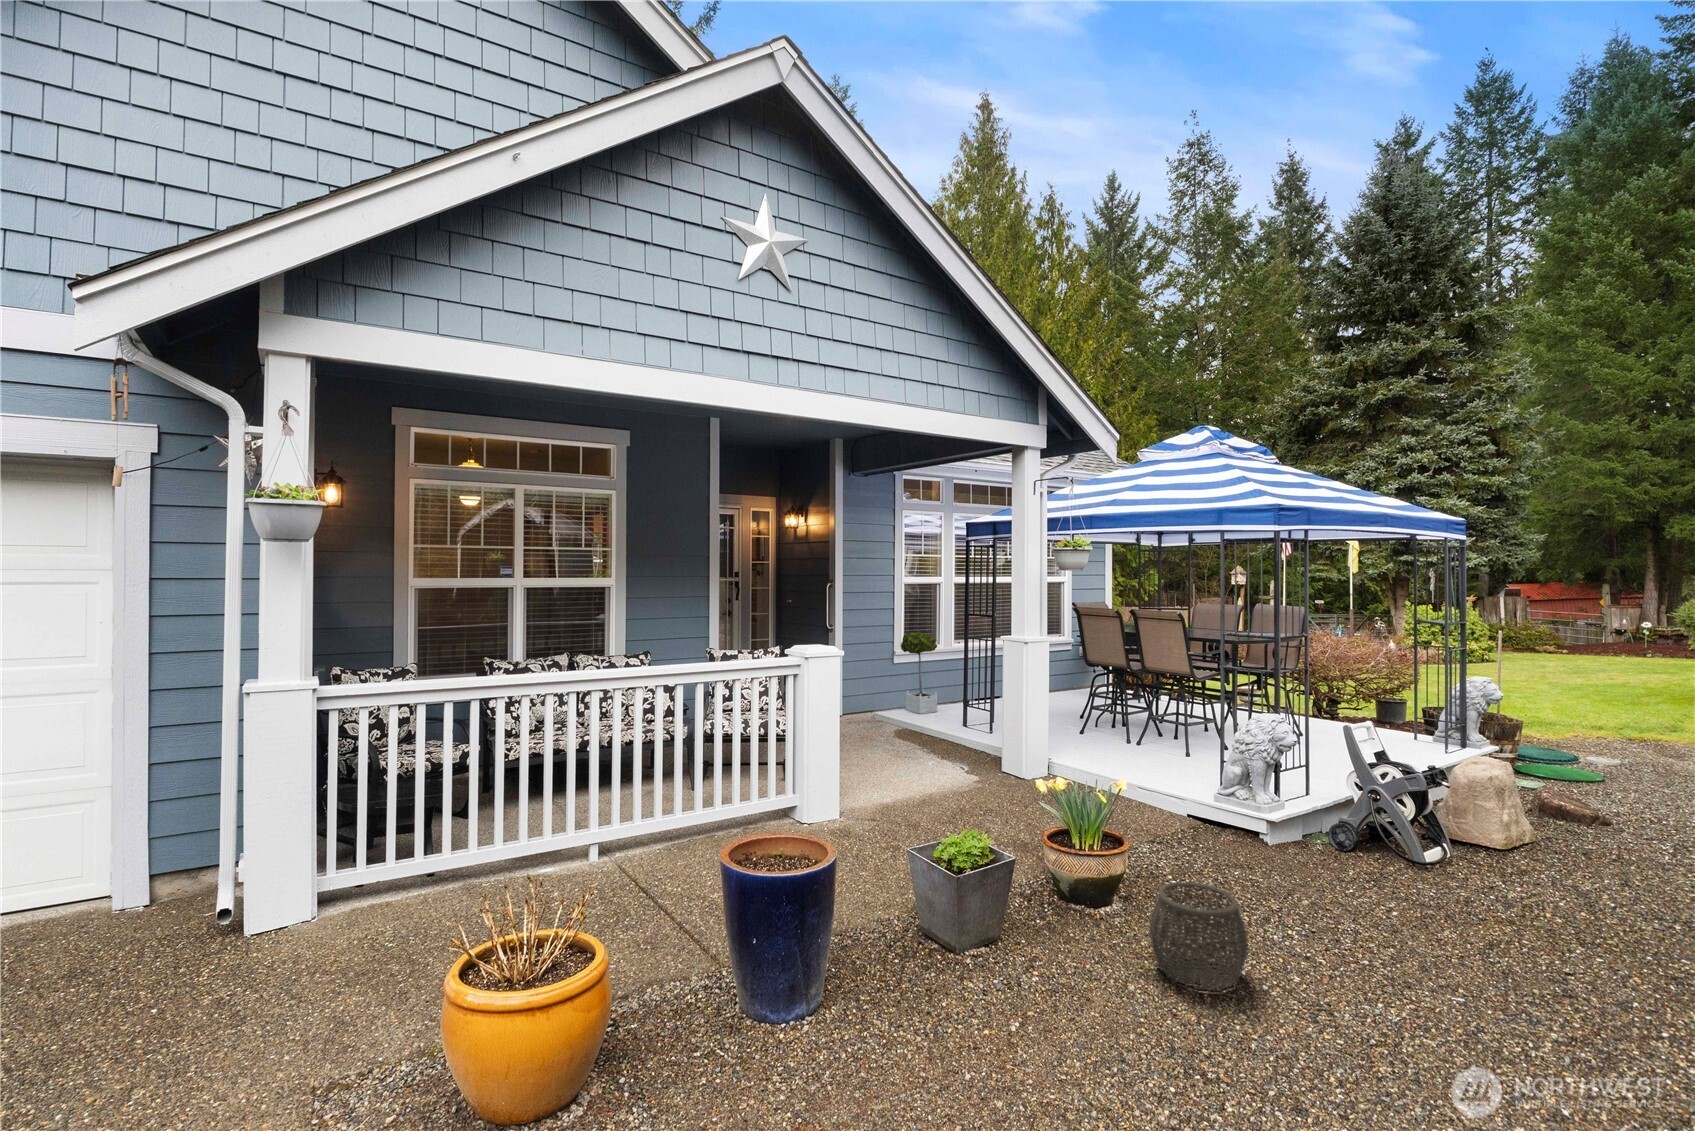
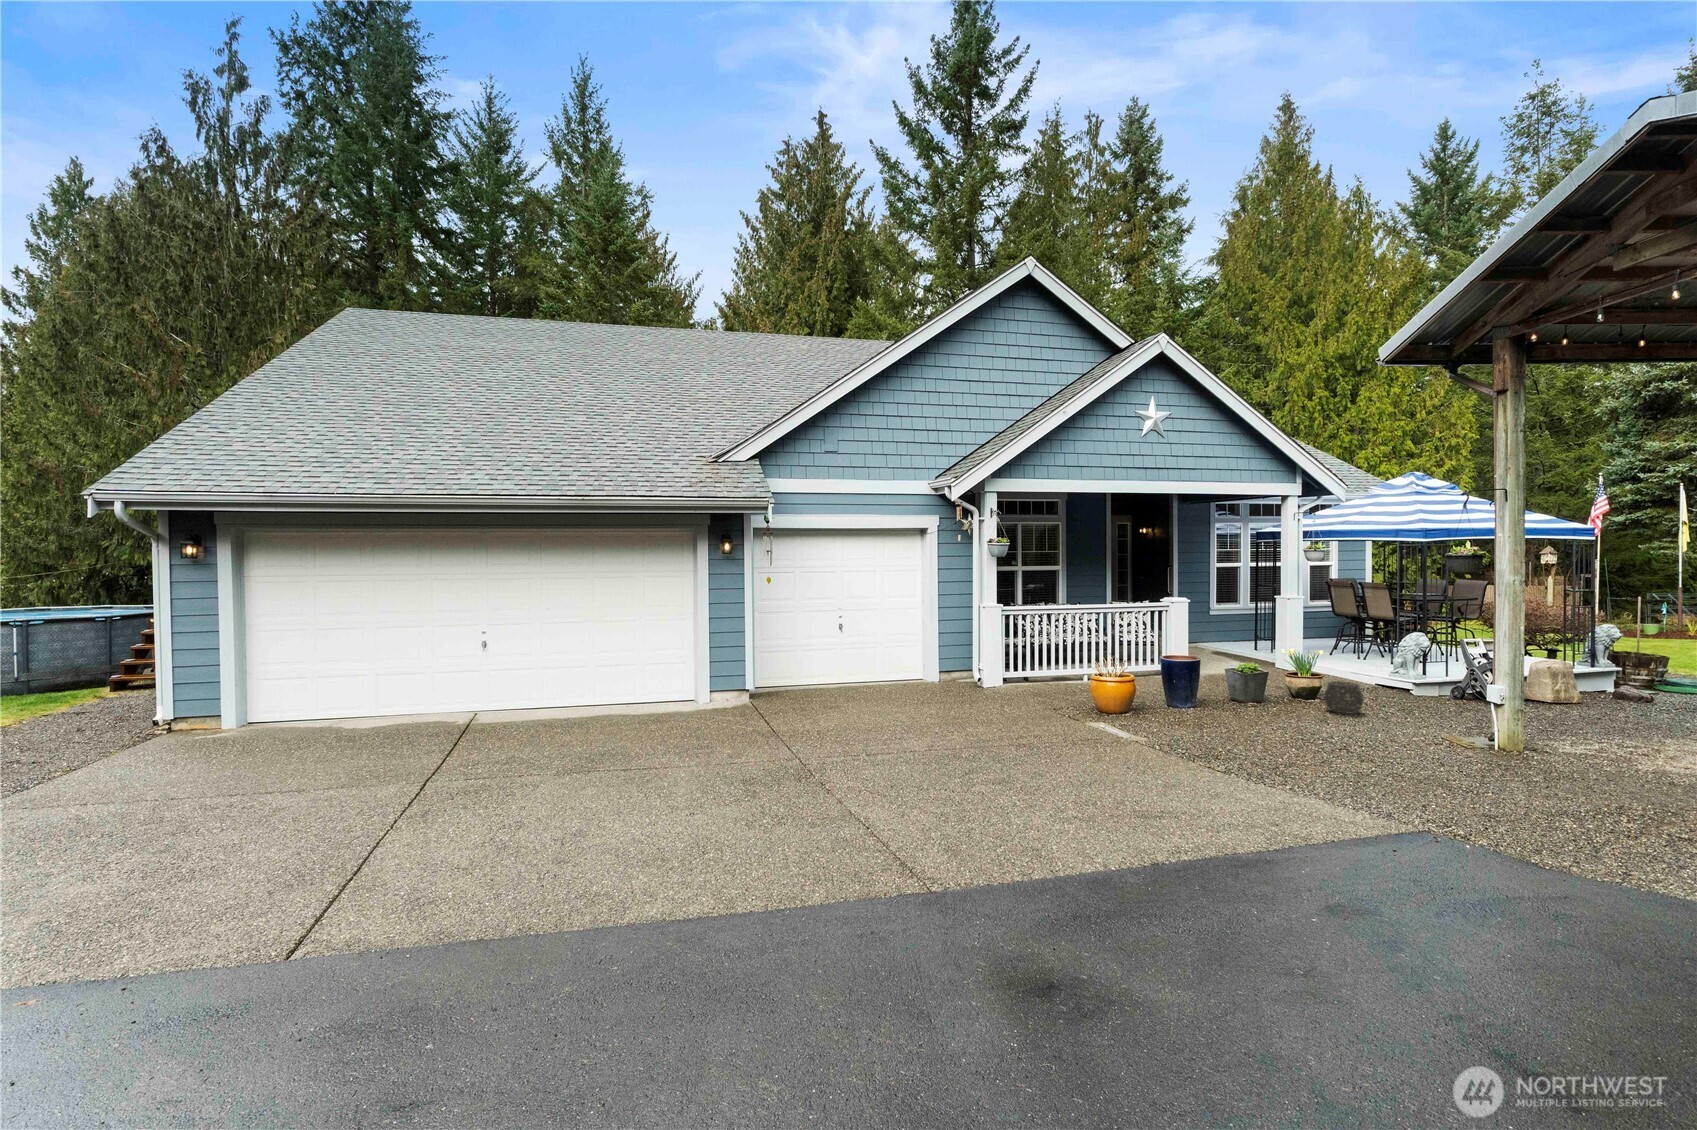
potted tree: present [901,631,937,714] -> none [1213,594,1238,644]

